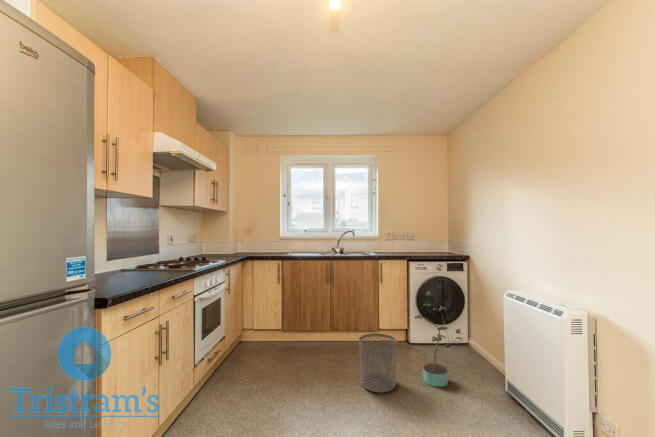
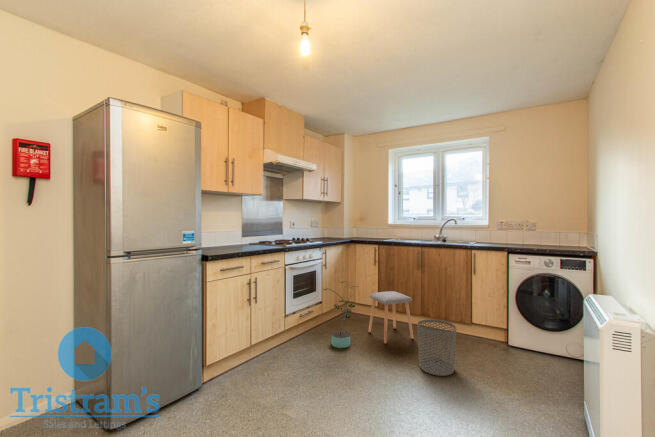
potted plant: present [414,303,462,387] -> present [324,281,355,348]
stool: none [284,310,334,371] -> present [368,291,414,344]

